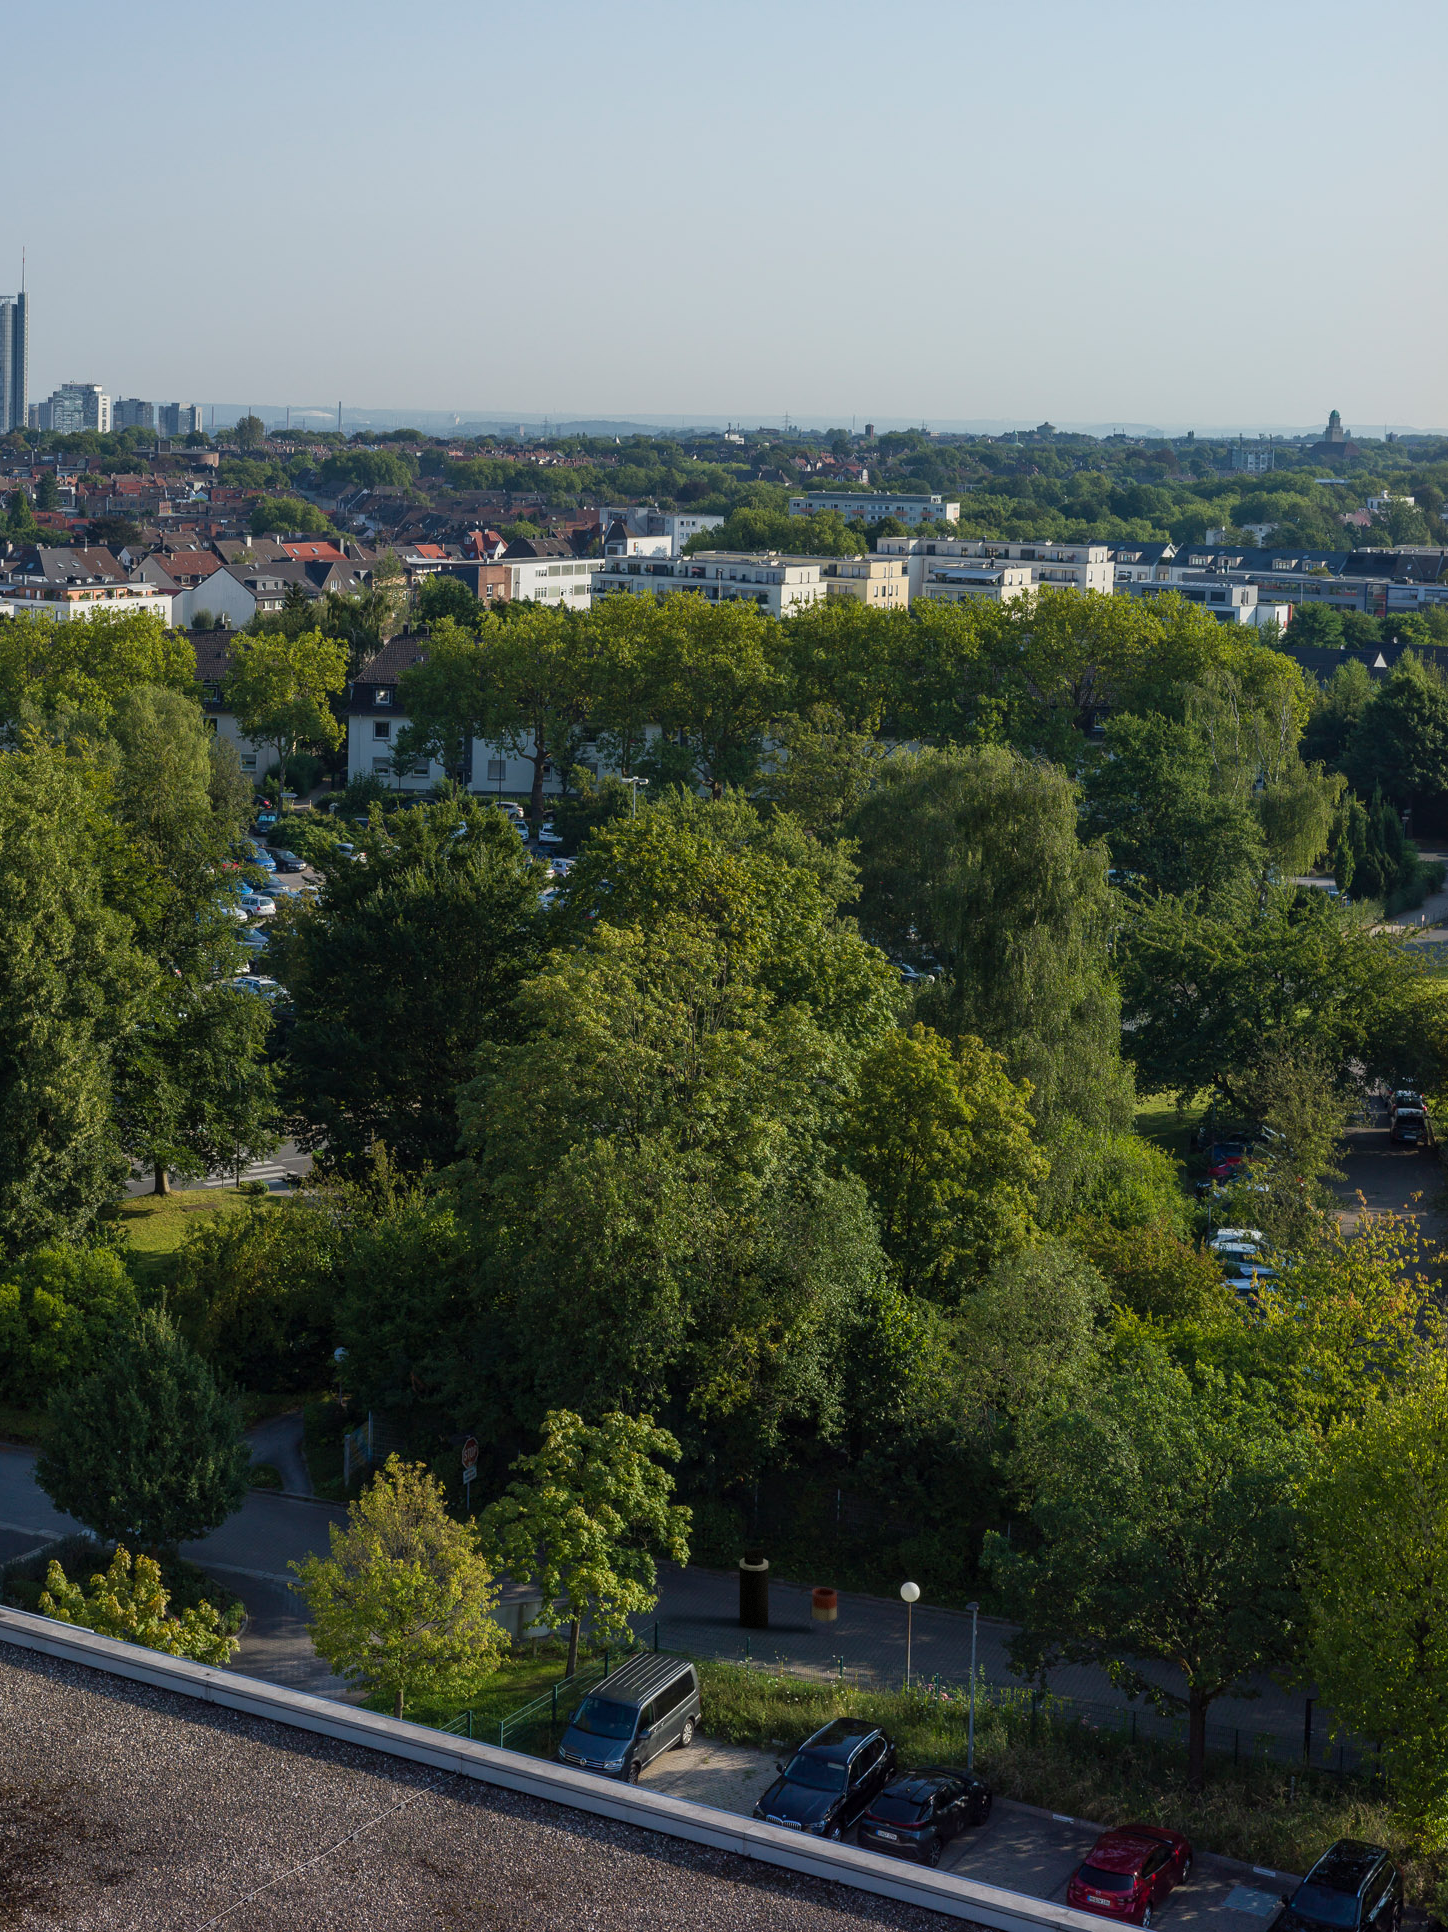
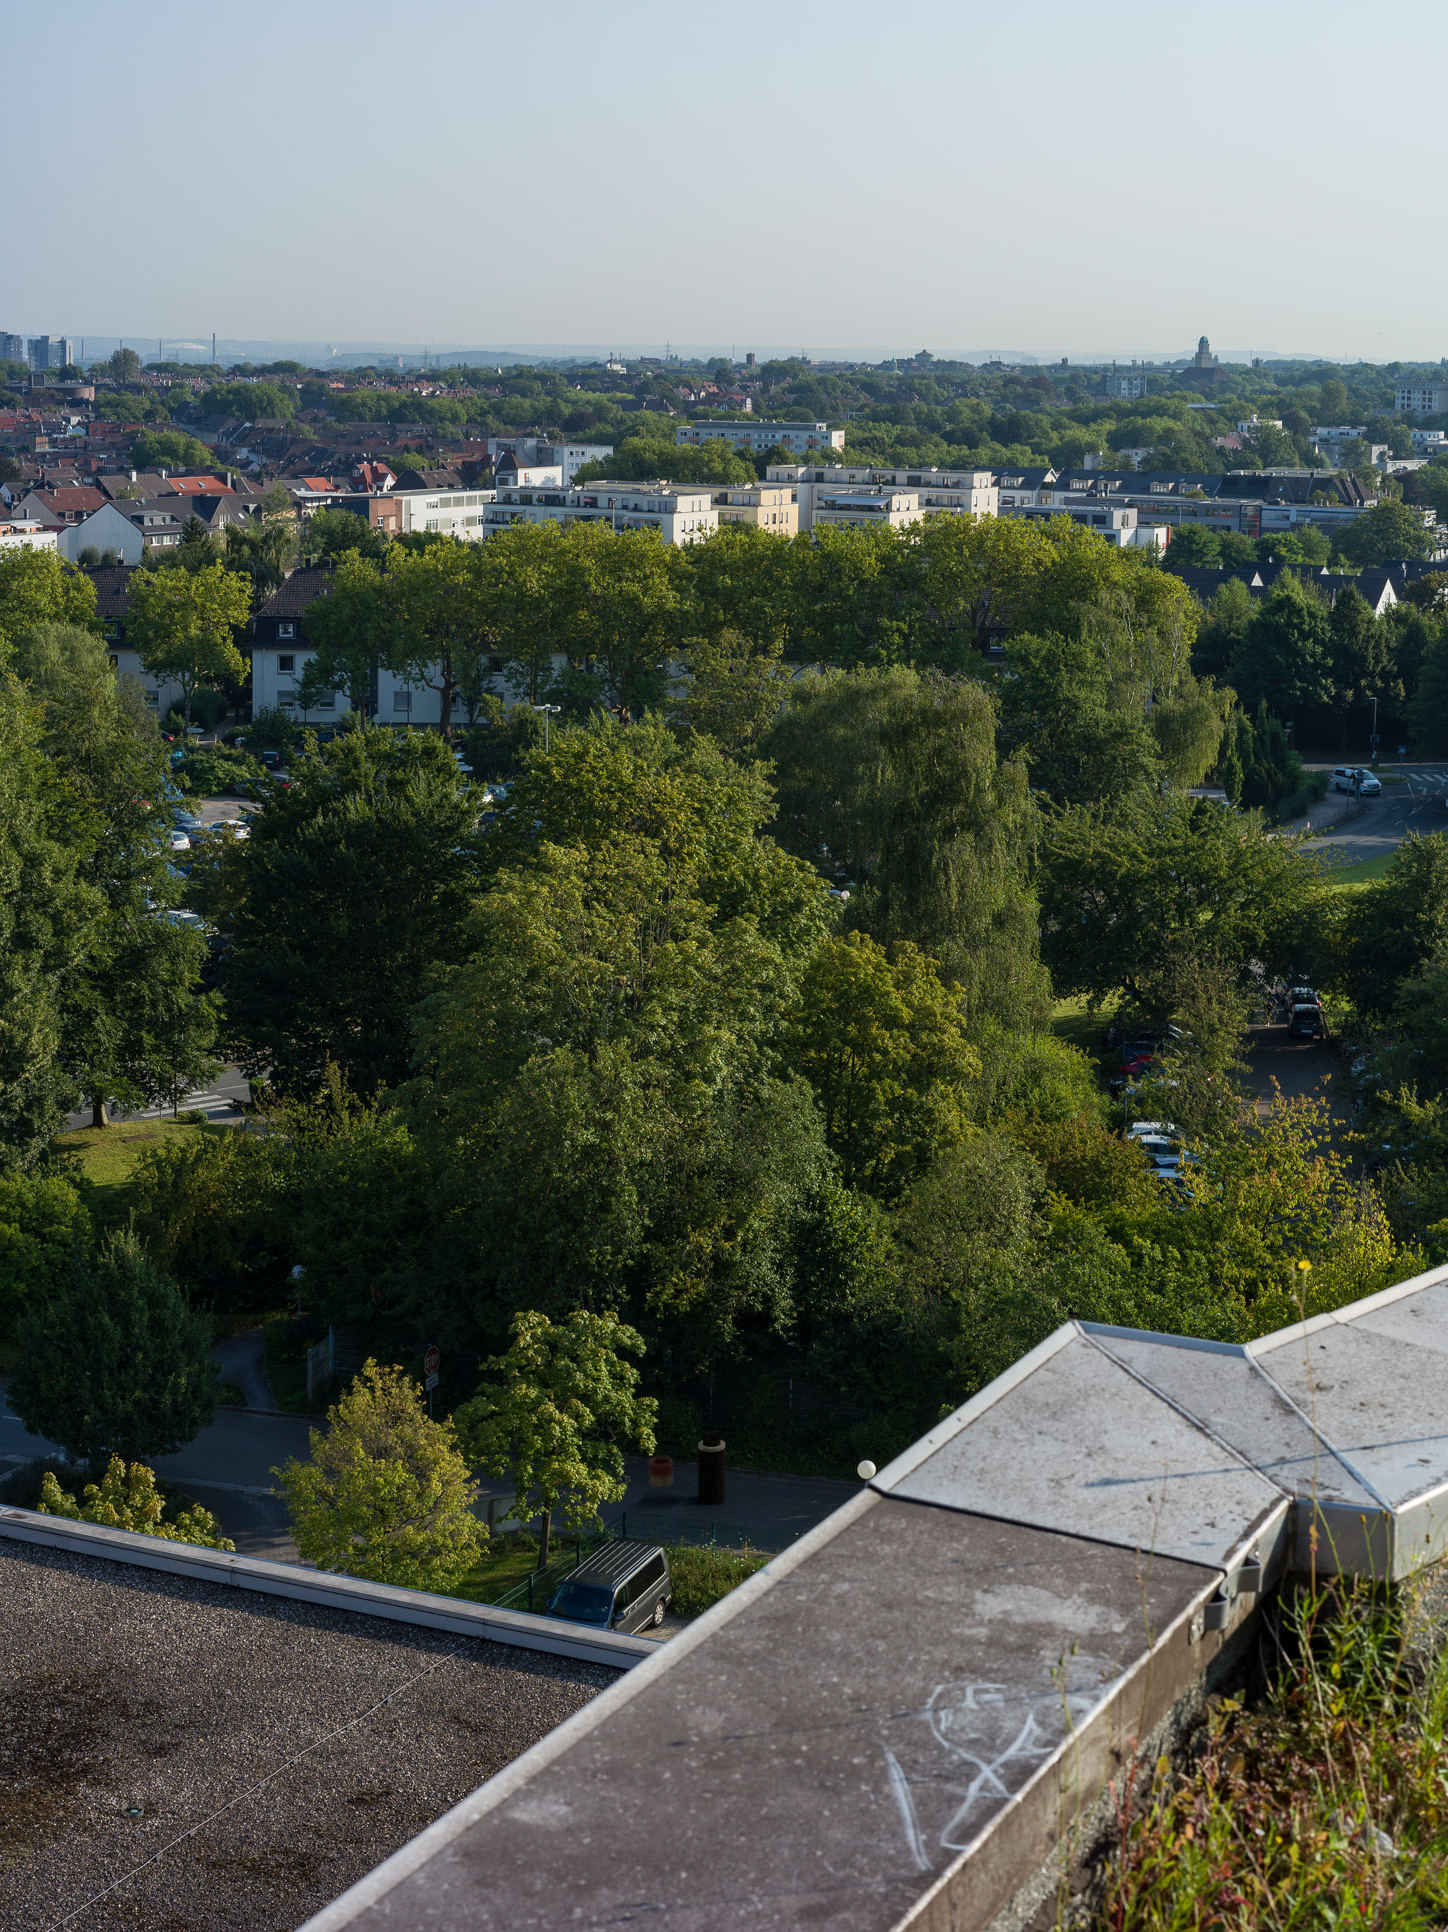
planter: present [810,1588,837,1622] -> present [649,1457,672,1487]

